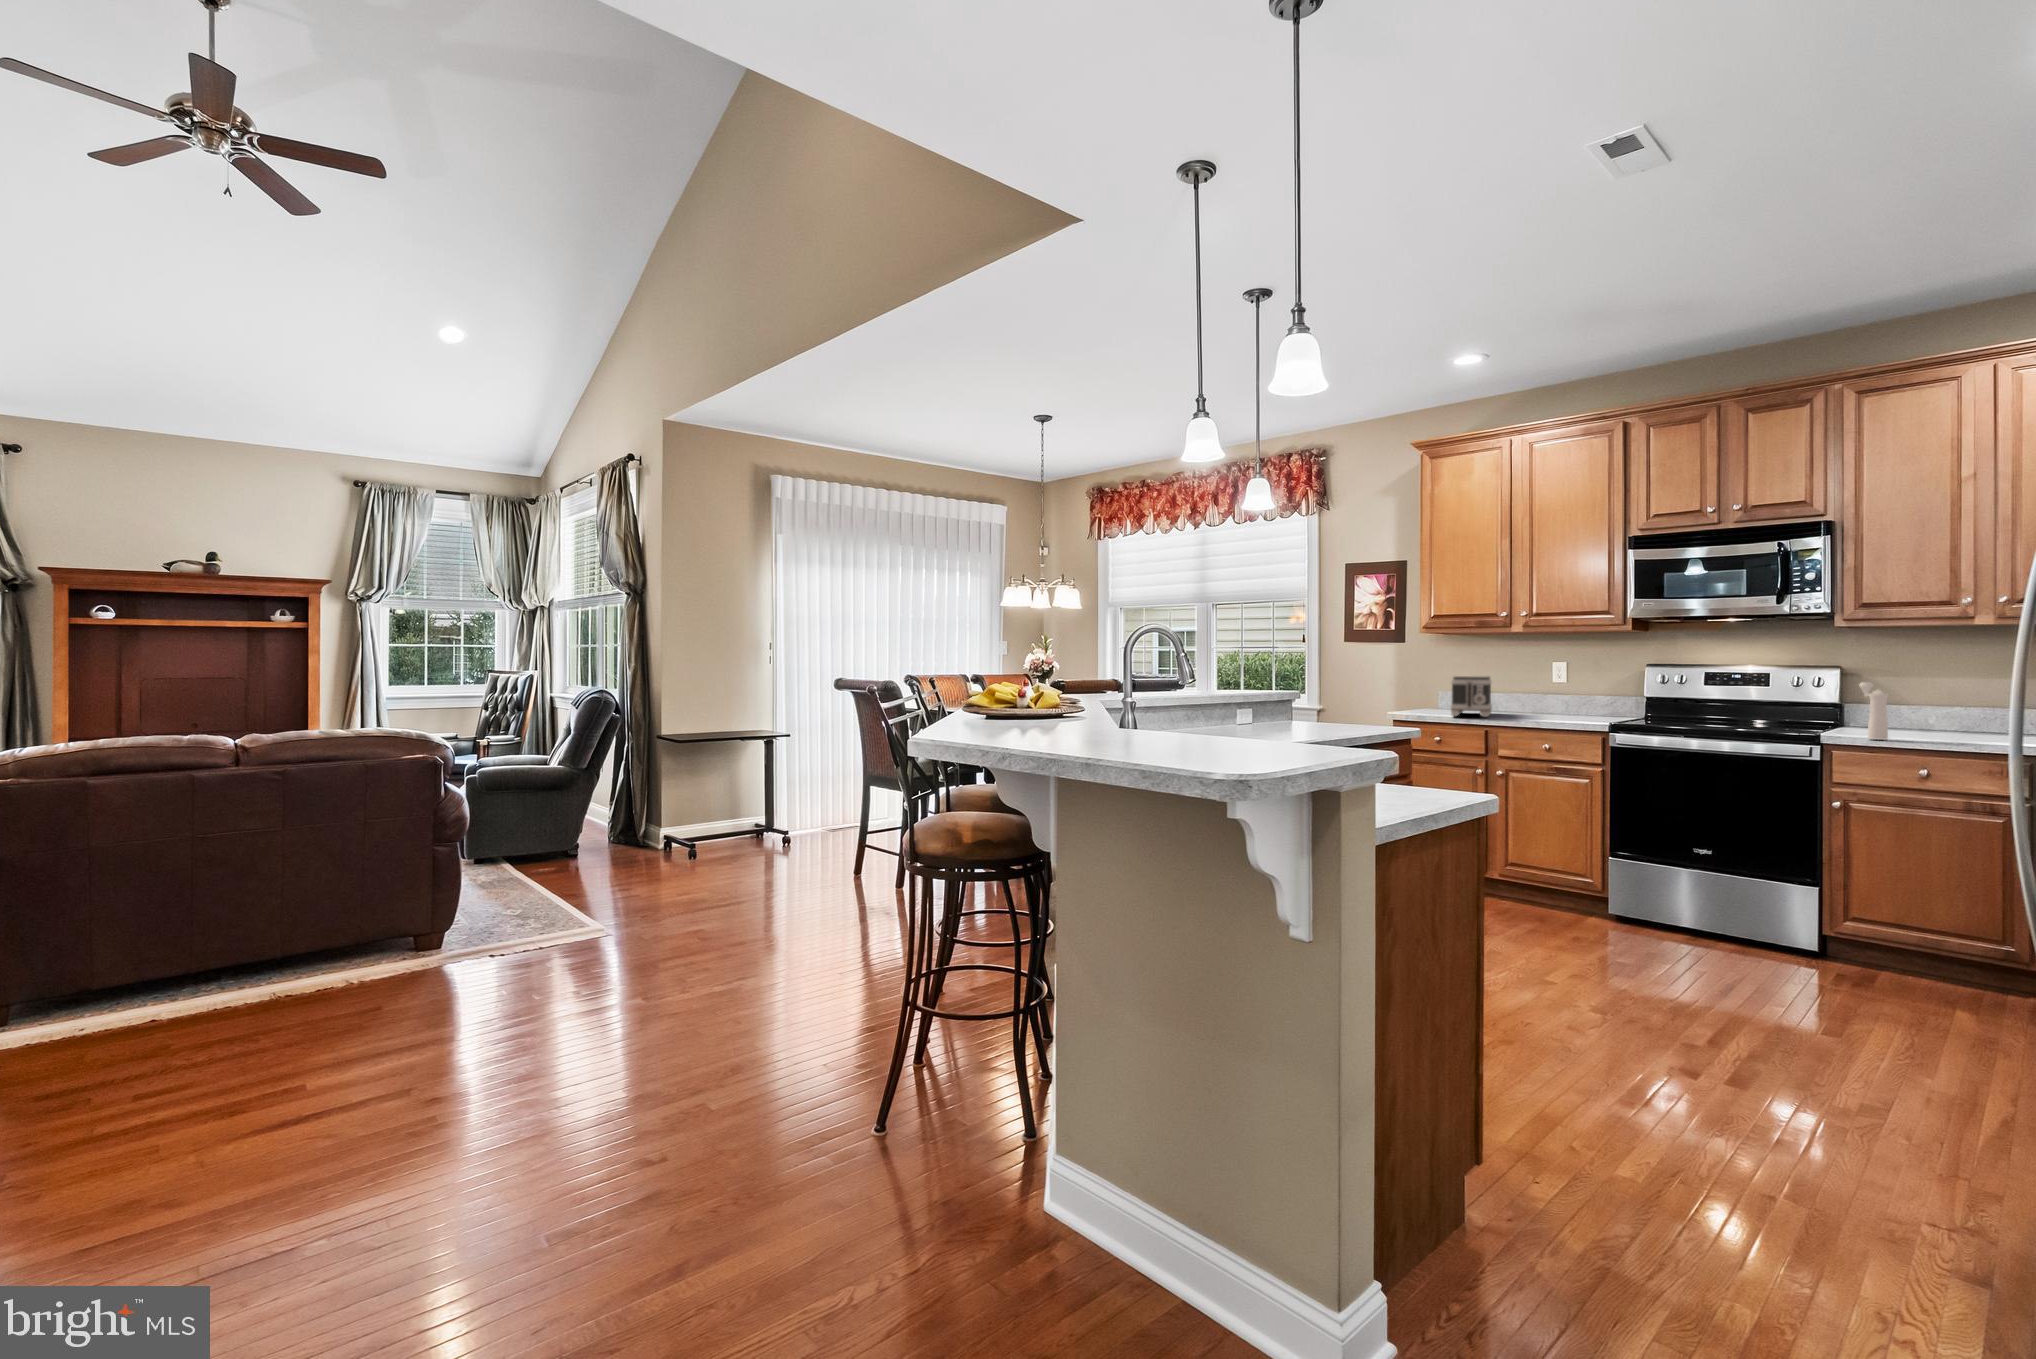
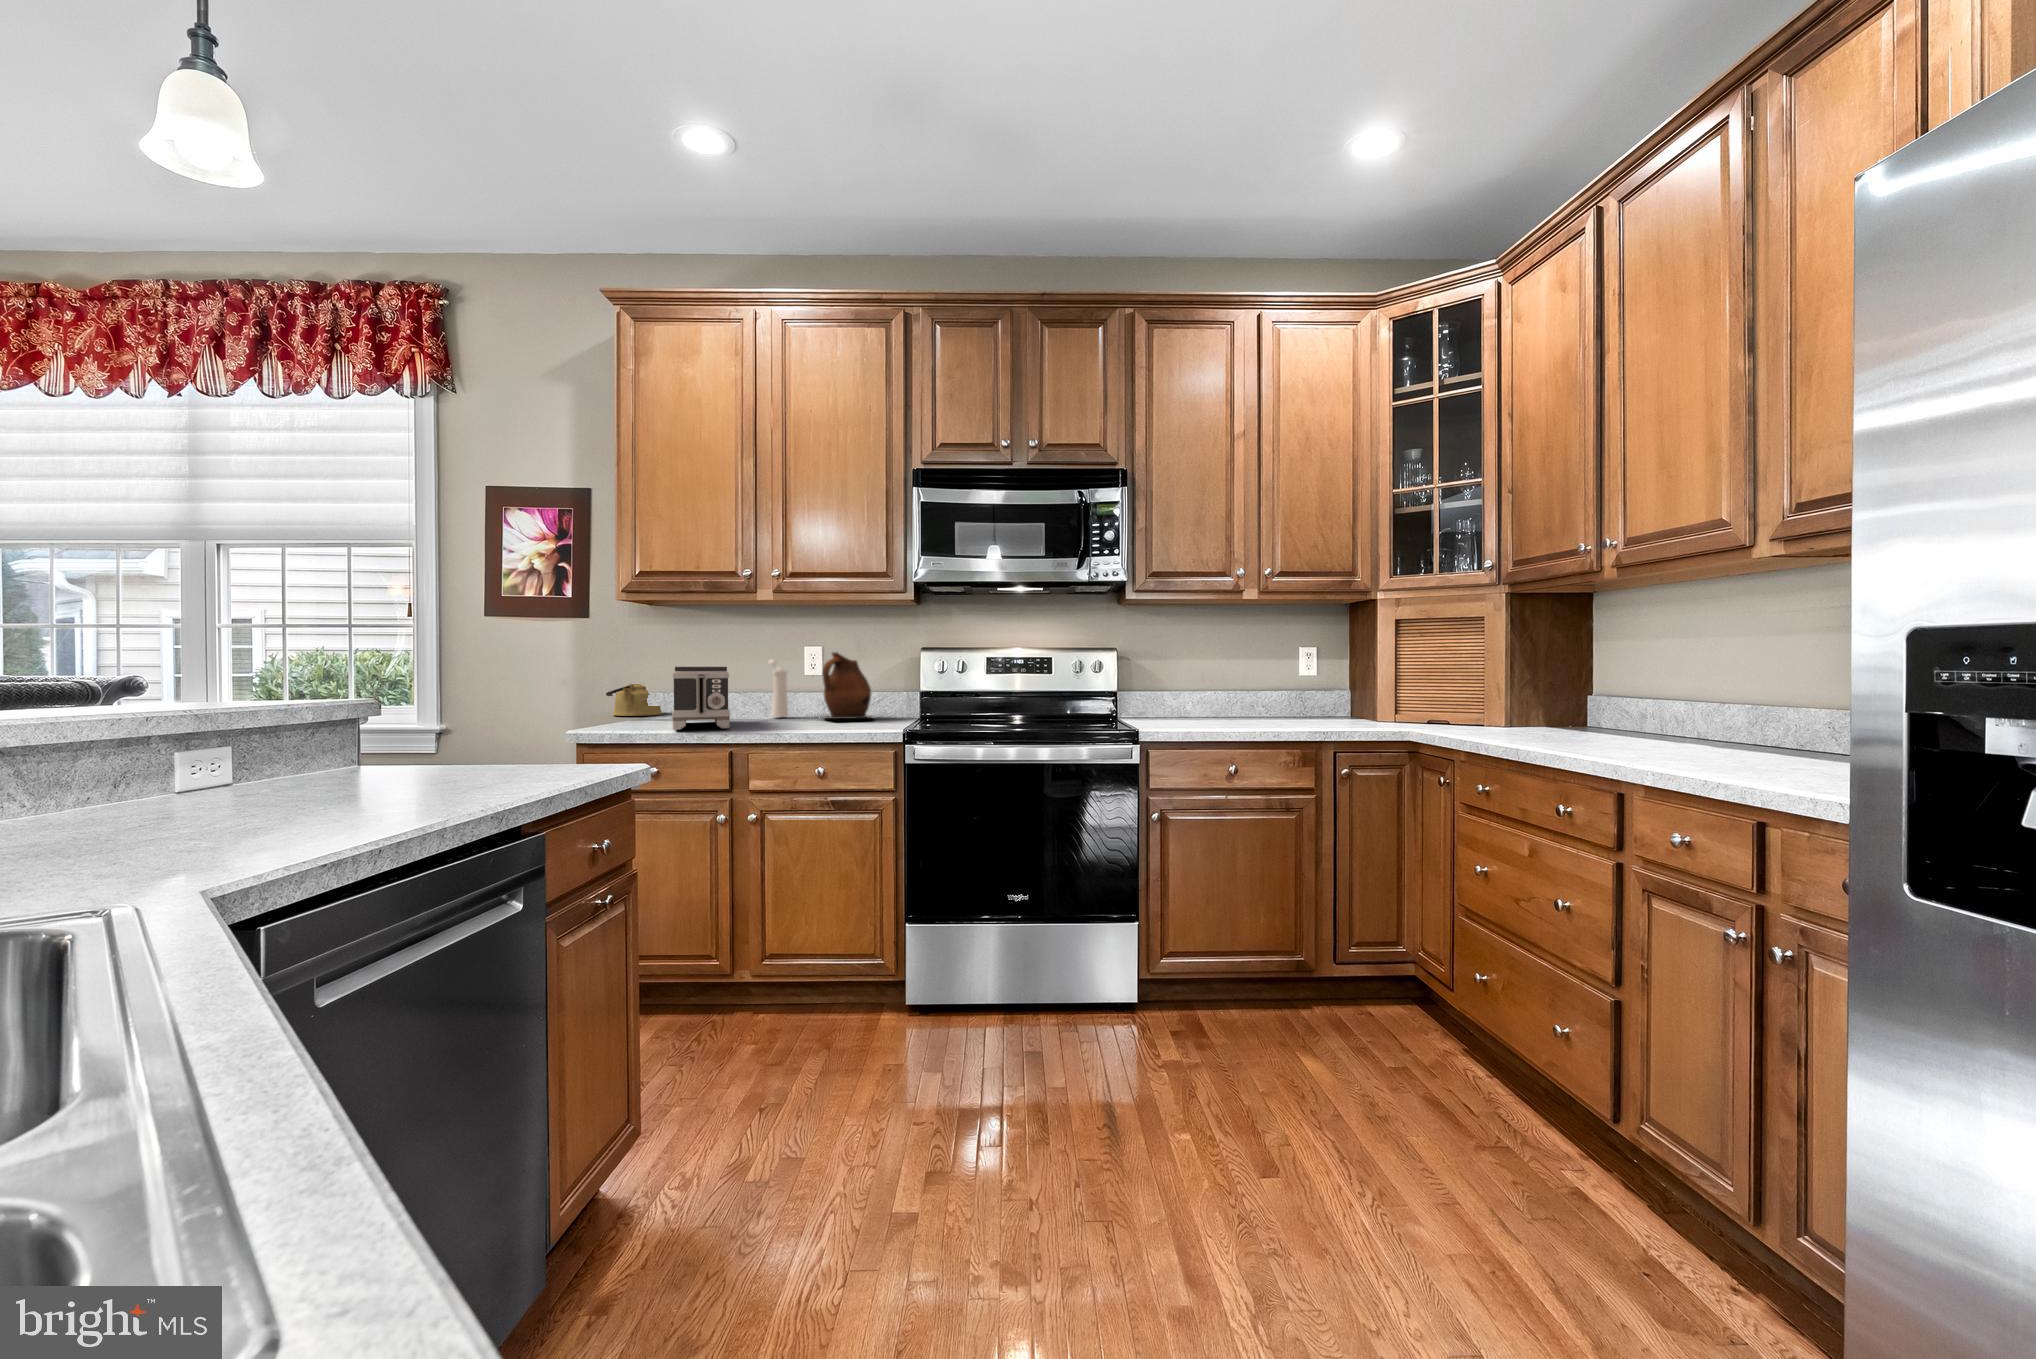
ceramic pitcher: none [1560,668,1605,717] -> present [823,652,874,719]
pepper mill: present [1859,682,1888,740] -> present [769,659,788,717]
kettle: none [1414,684,1452,708] -> present [606,684,662,716]

